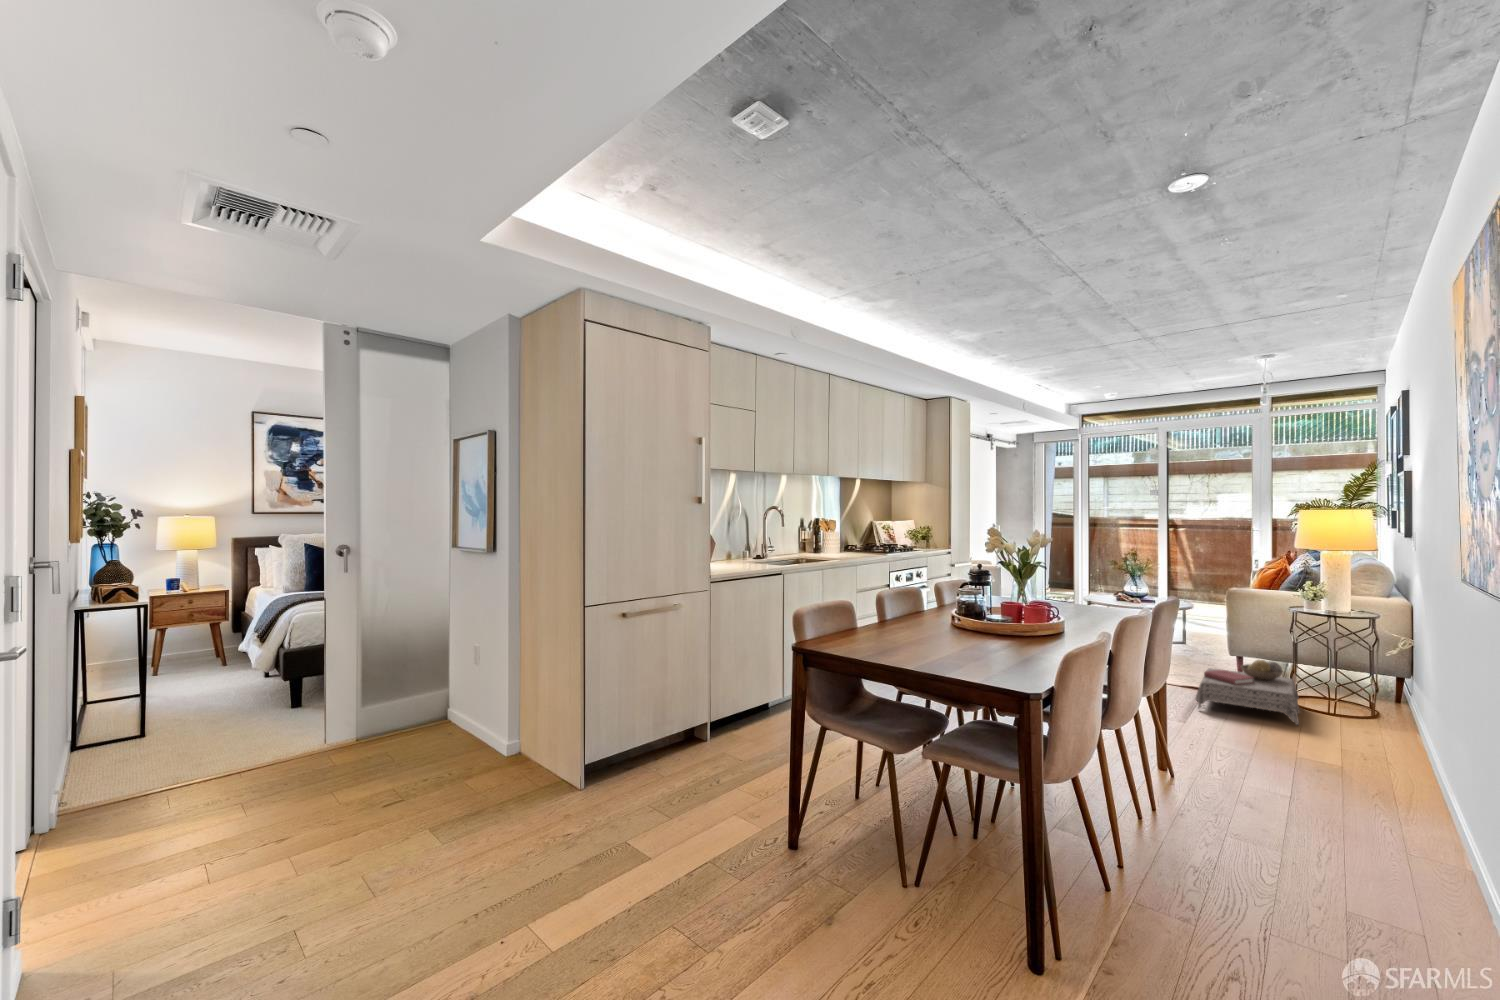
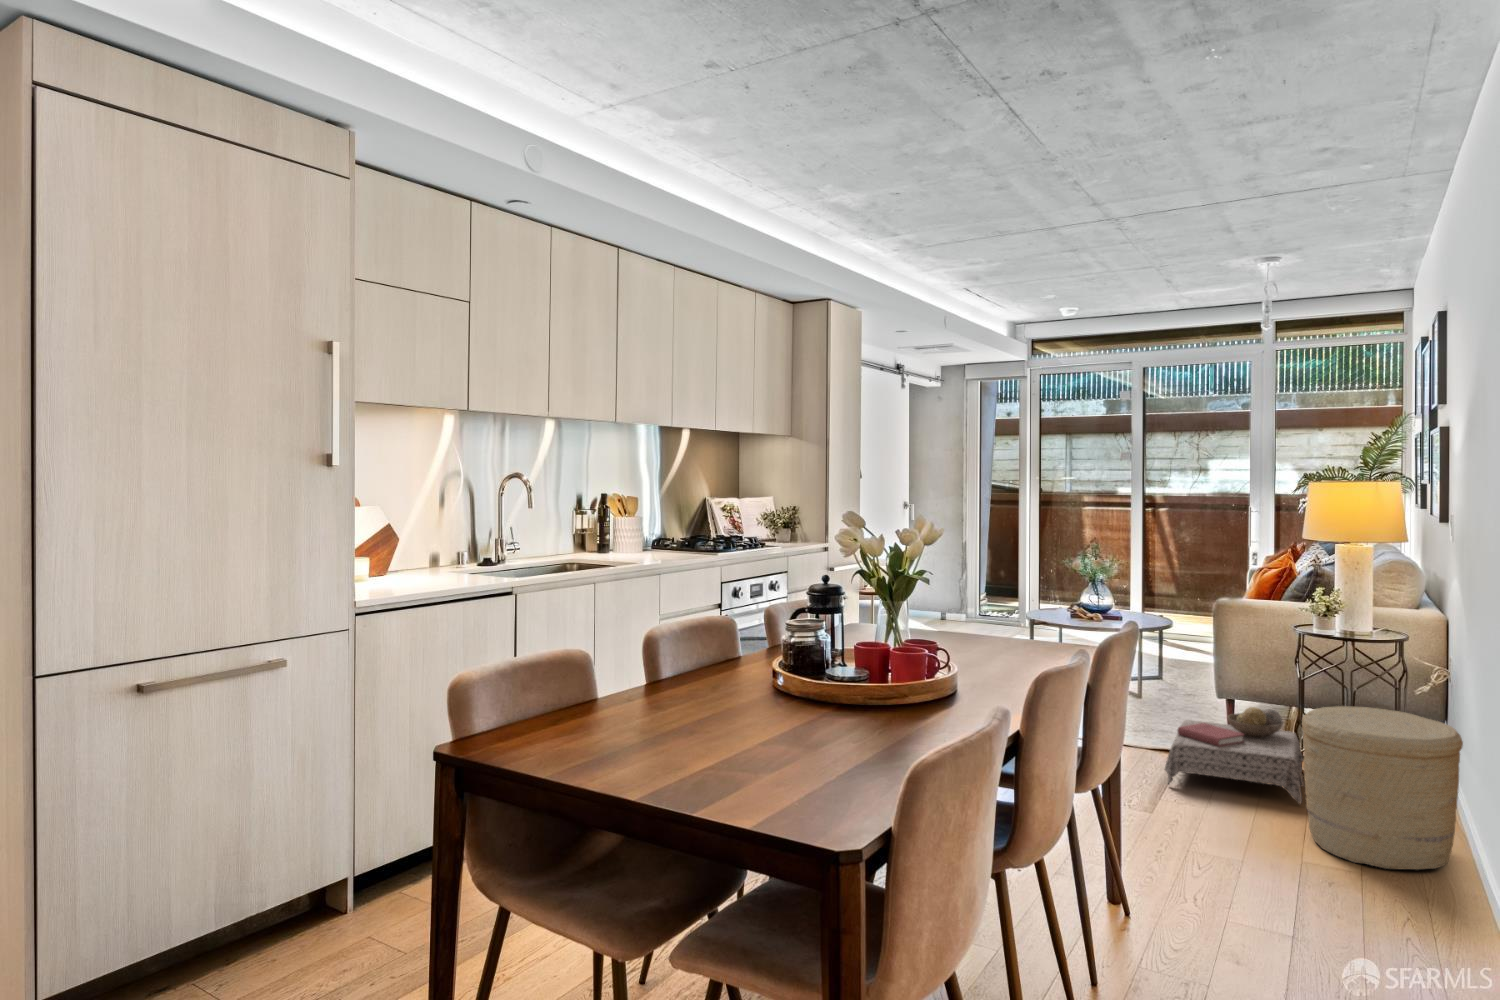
woven basket: none [1297,658,1421,769] -> present [1302,706,1463,870]

